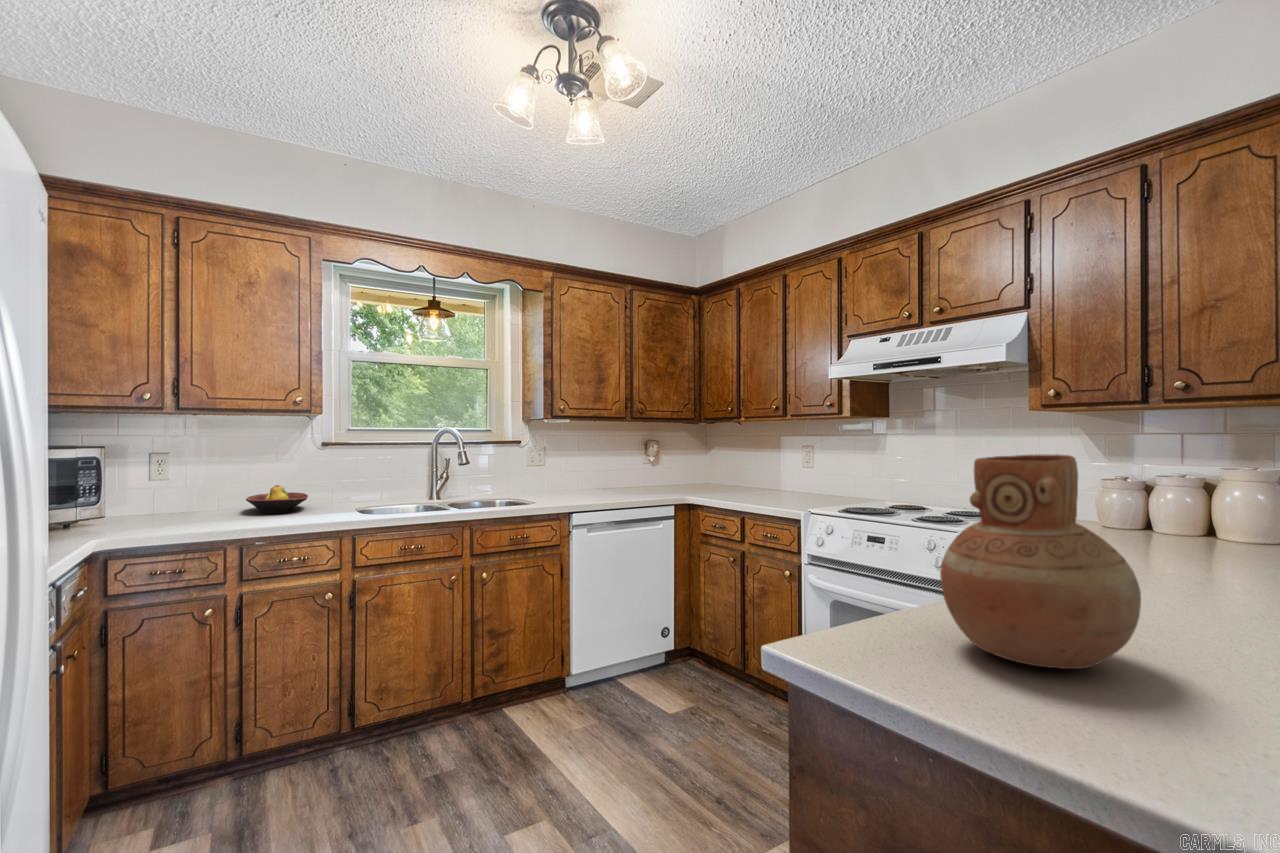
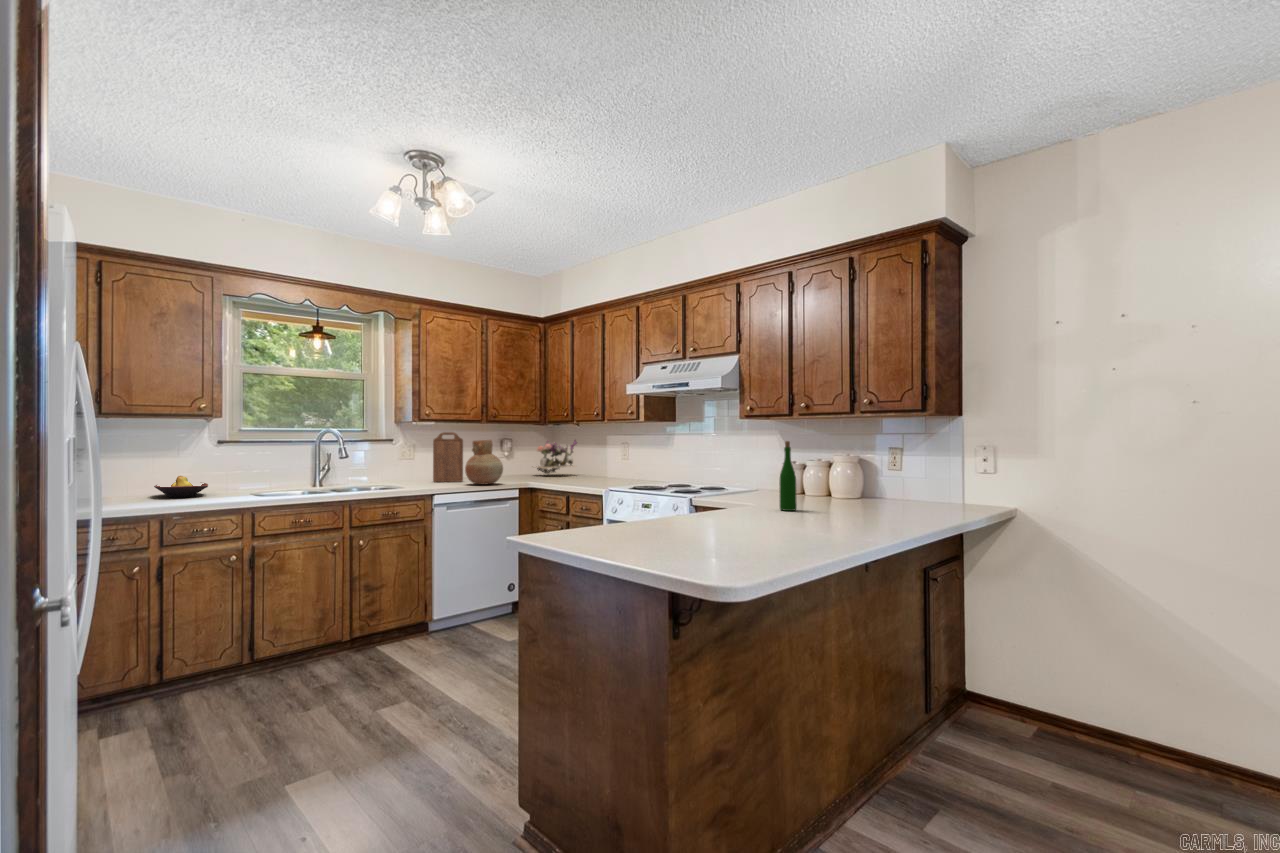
cutting board: none [569,431,605,493] -> present [433,432,463,482]
flower arrangement: none [682,438,740,485] -> present [536,440,577,474]
wine bottle: none [1188,447,1233,576] -> present [779,441,797,511]
vase: present [940,454,1141,669] -> present [465,440,503,485]

